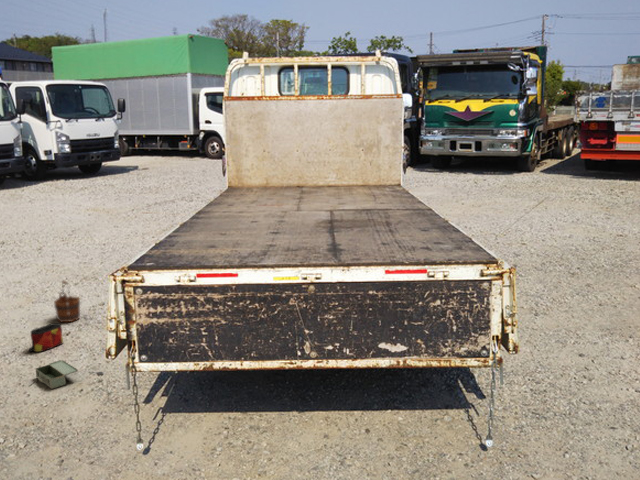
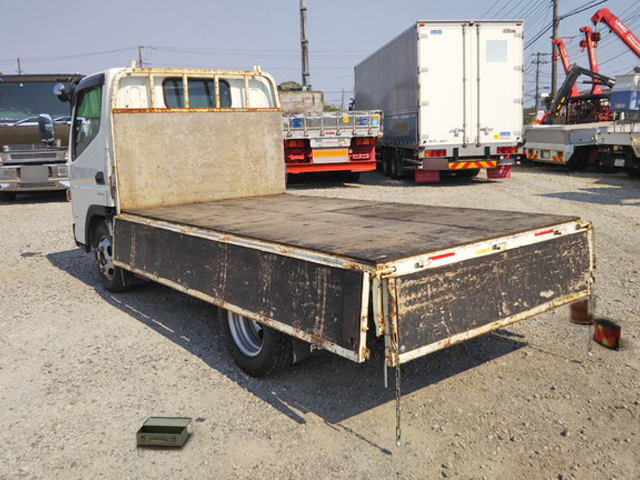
wooden bucket: present [54,281,80,322] -> present [569,295,597,324]
bag: present [29,323,63,352] -> present [593,319,621,350]

